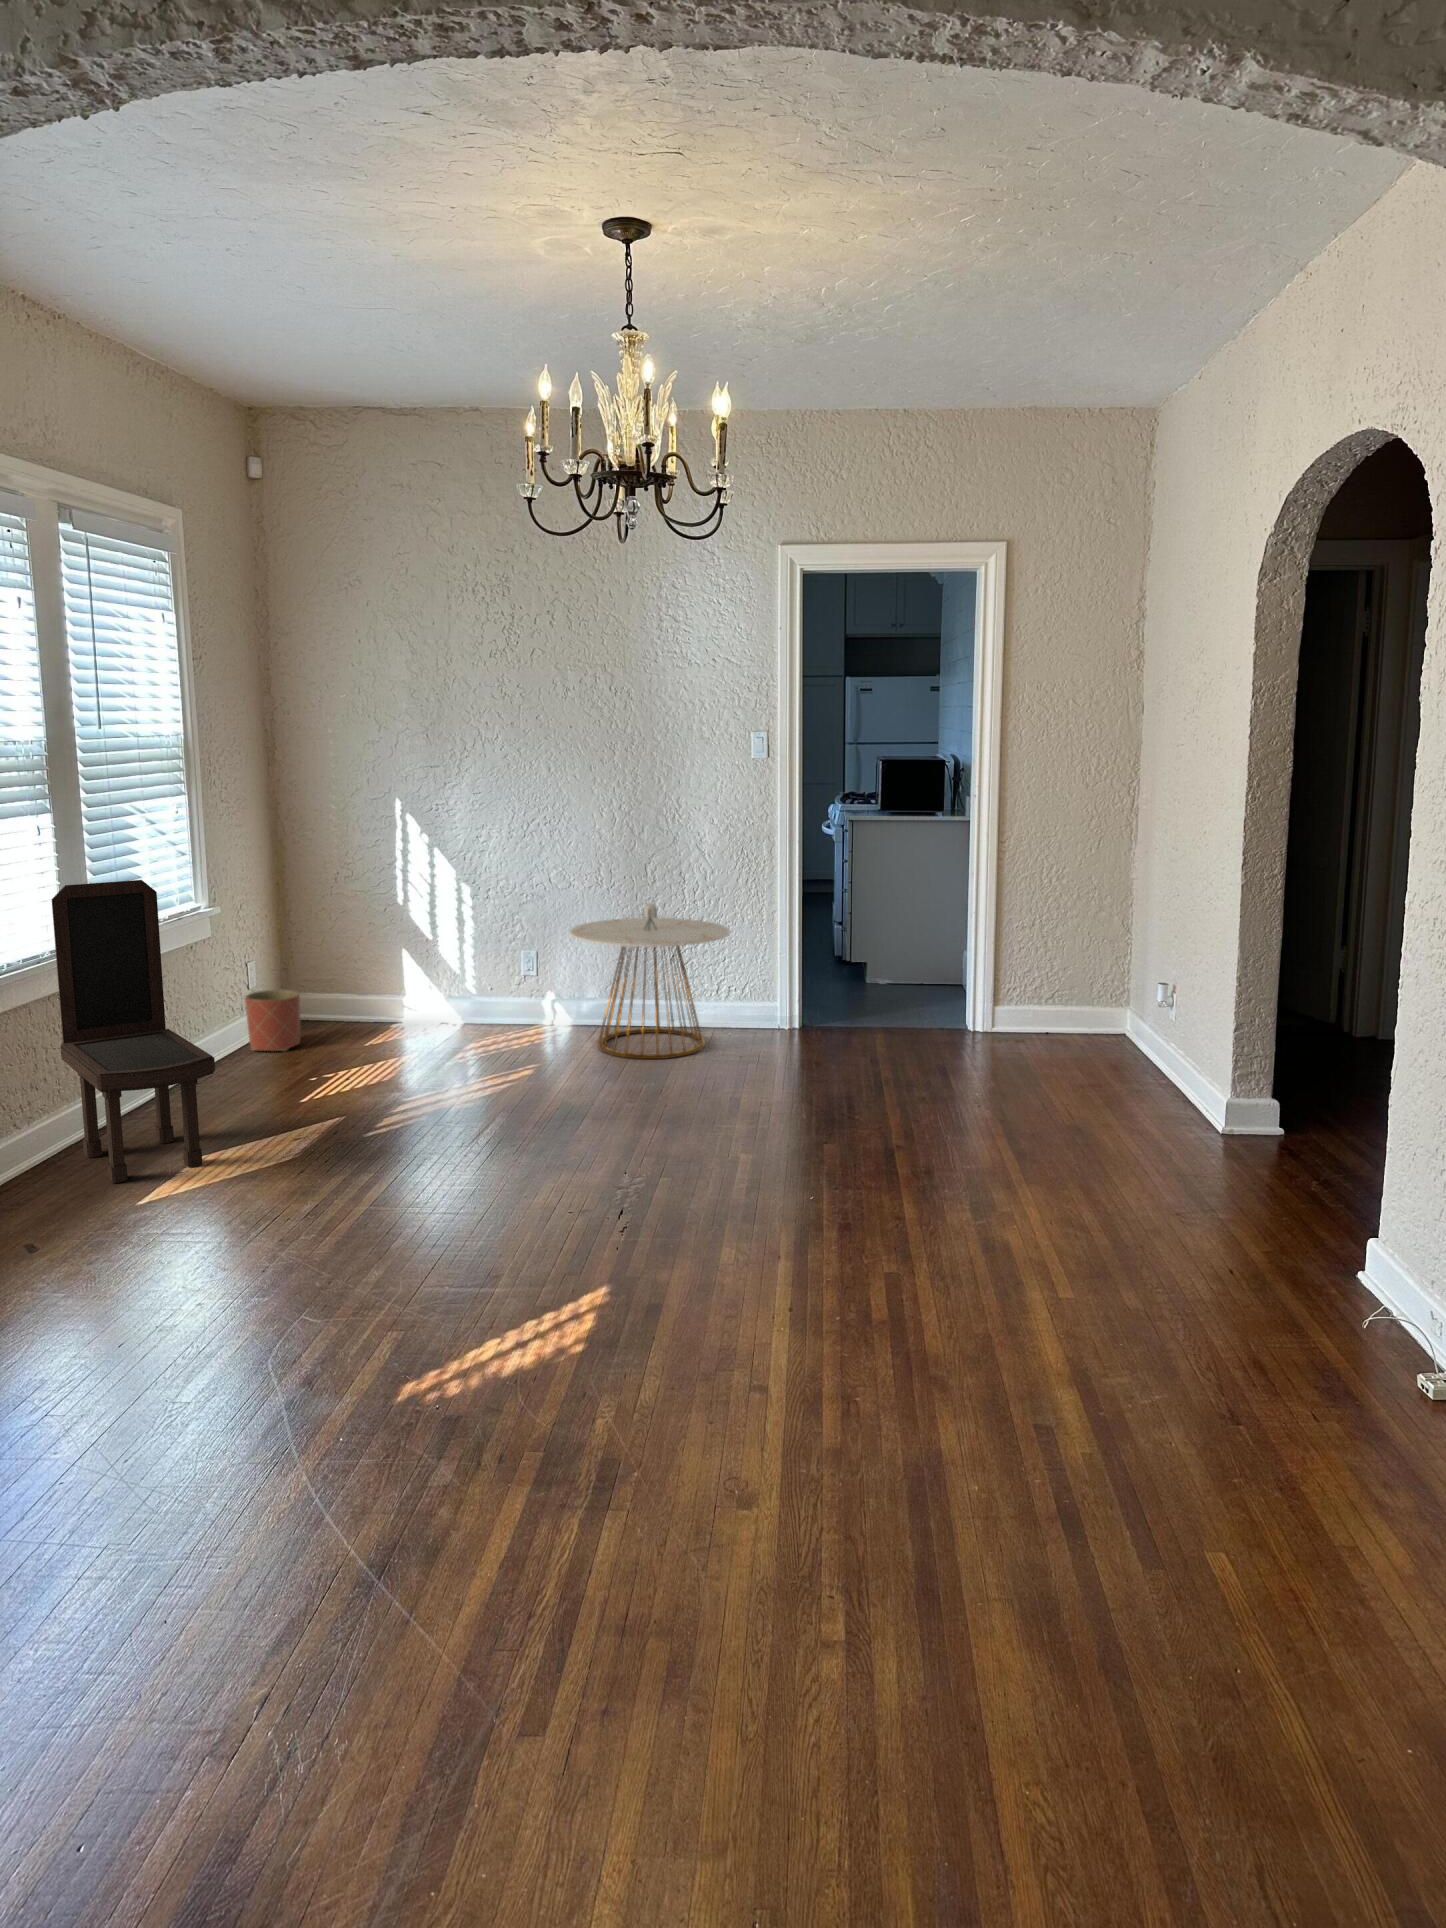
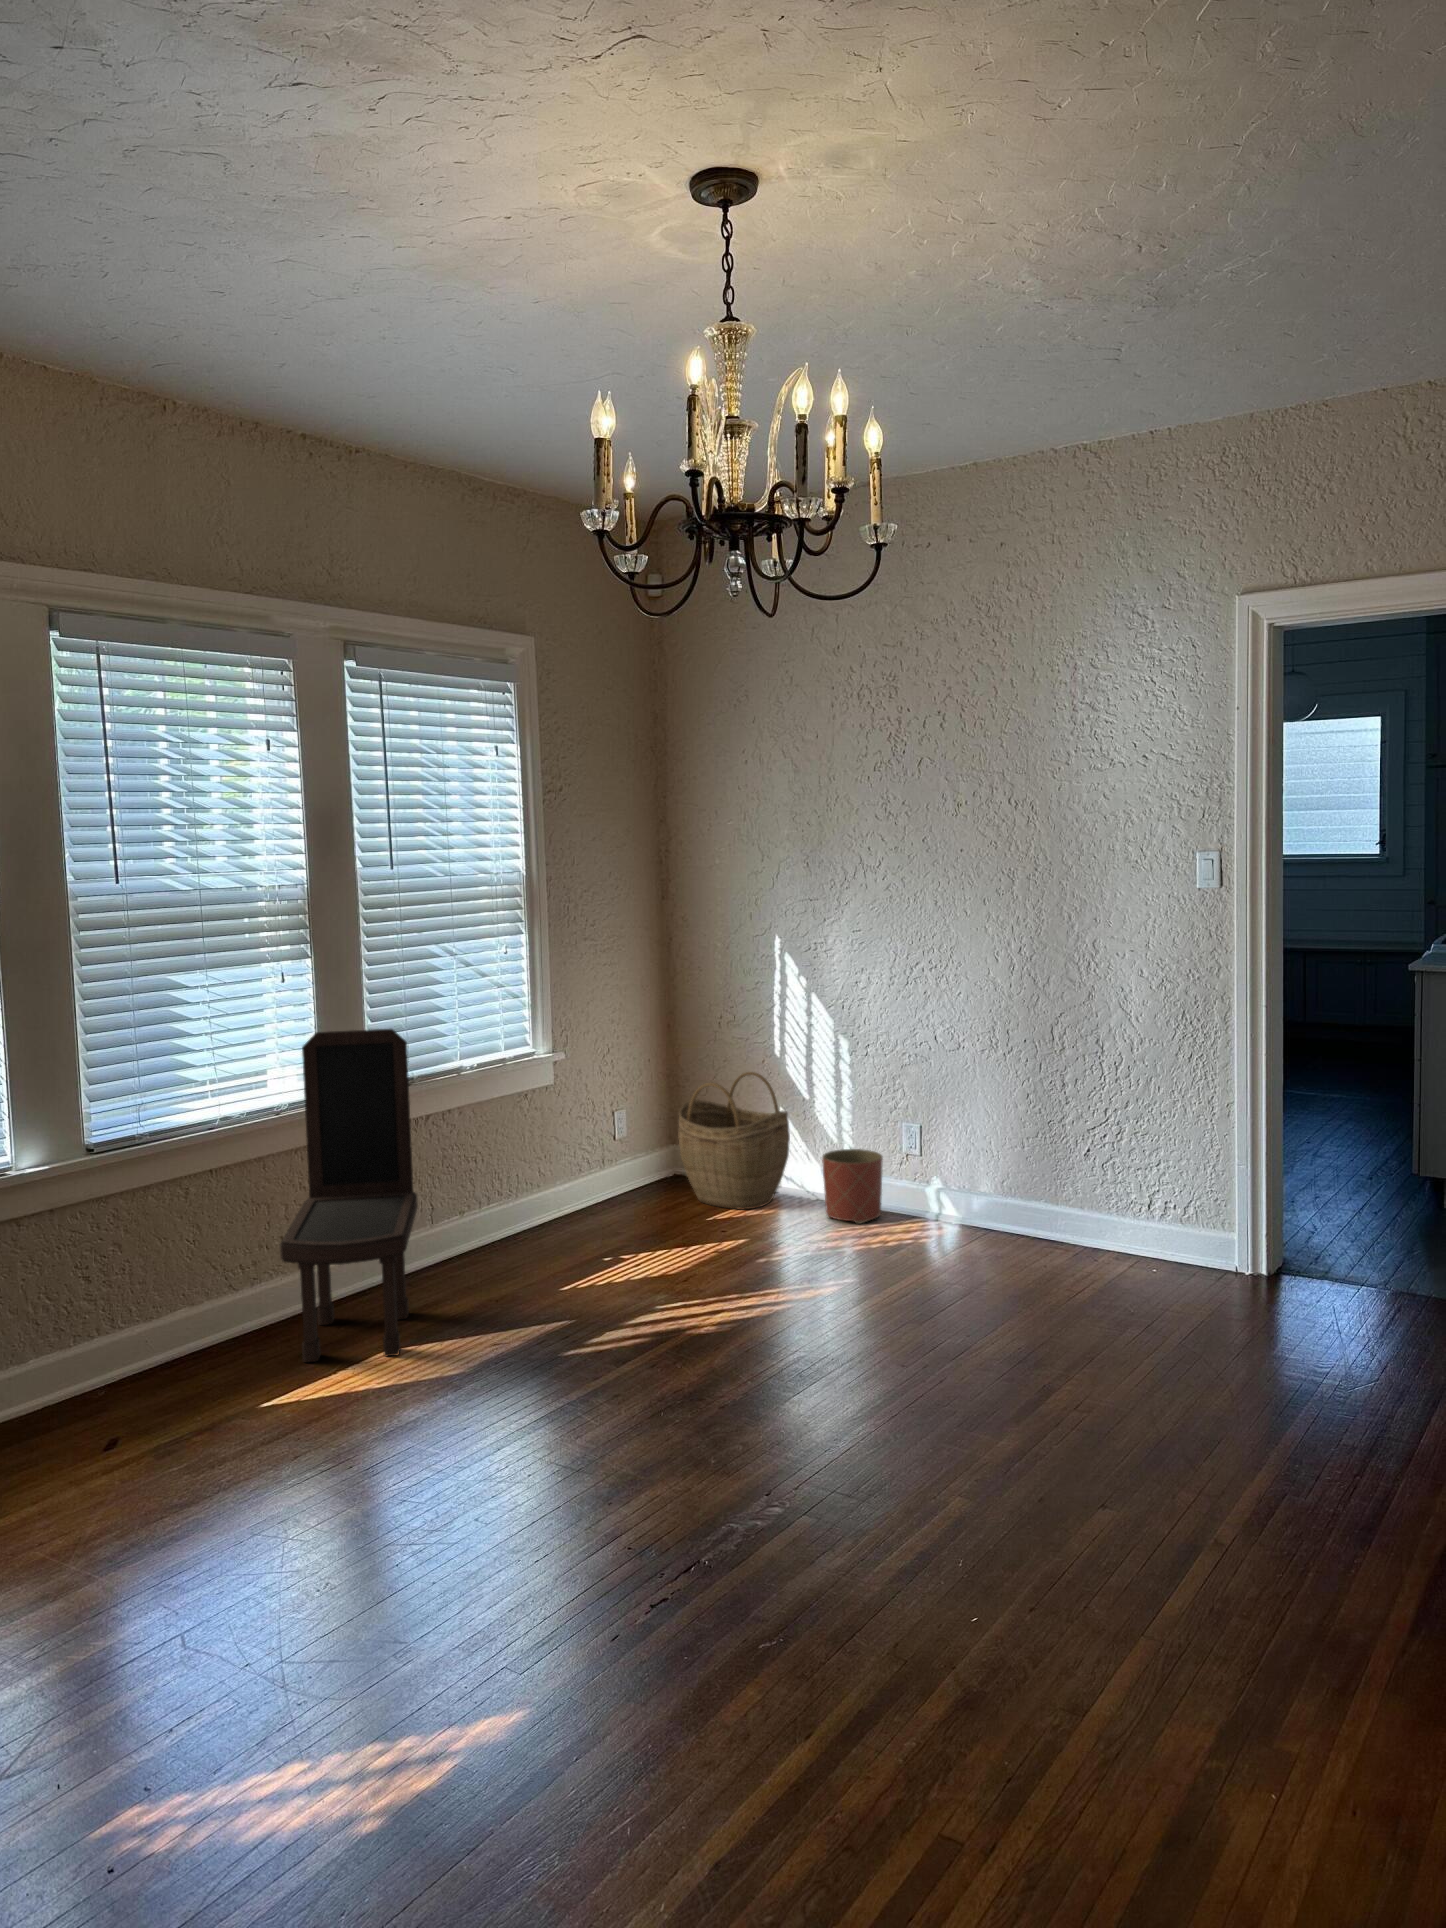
side table: present [570,904,730,1059] -> none [922,1080,1141,1295]
woven basket: none [320,918,420,1034] -> present [679,1072,790,1210]
planter: present [245,989,300,1051] -> present [822,1149,883,1224]

